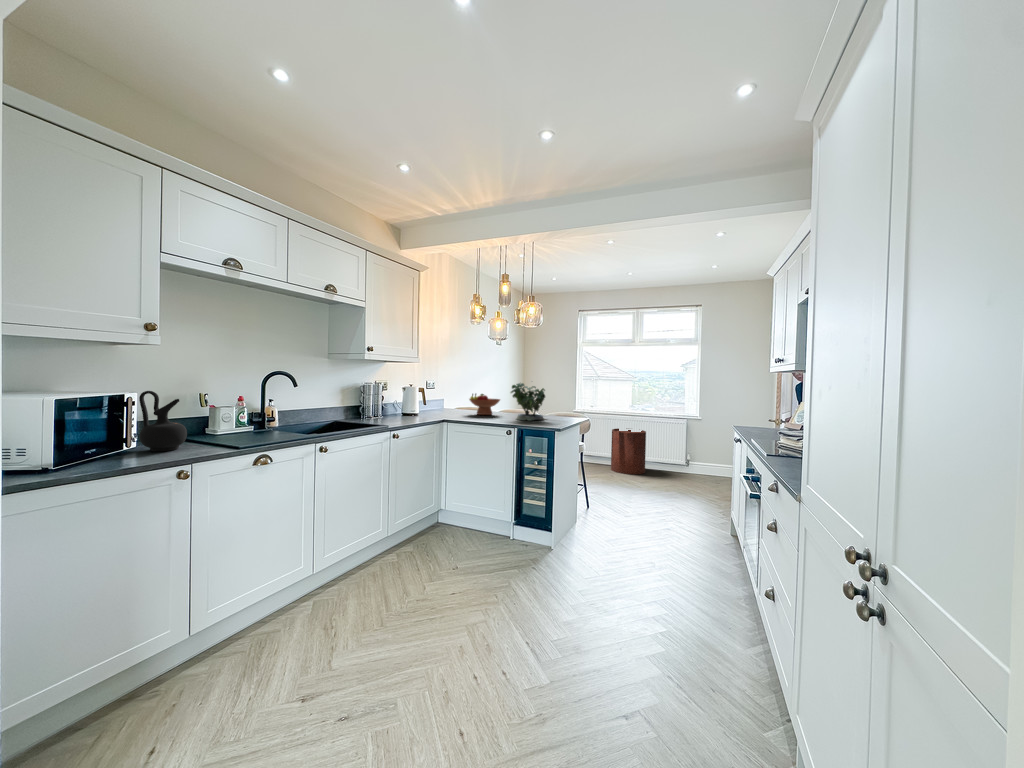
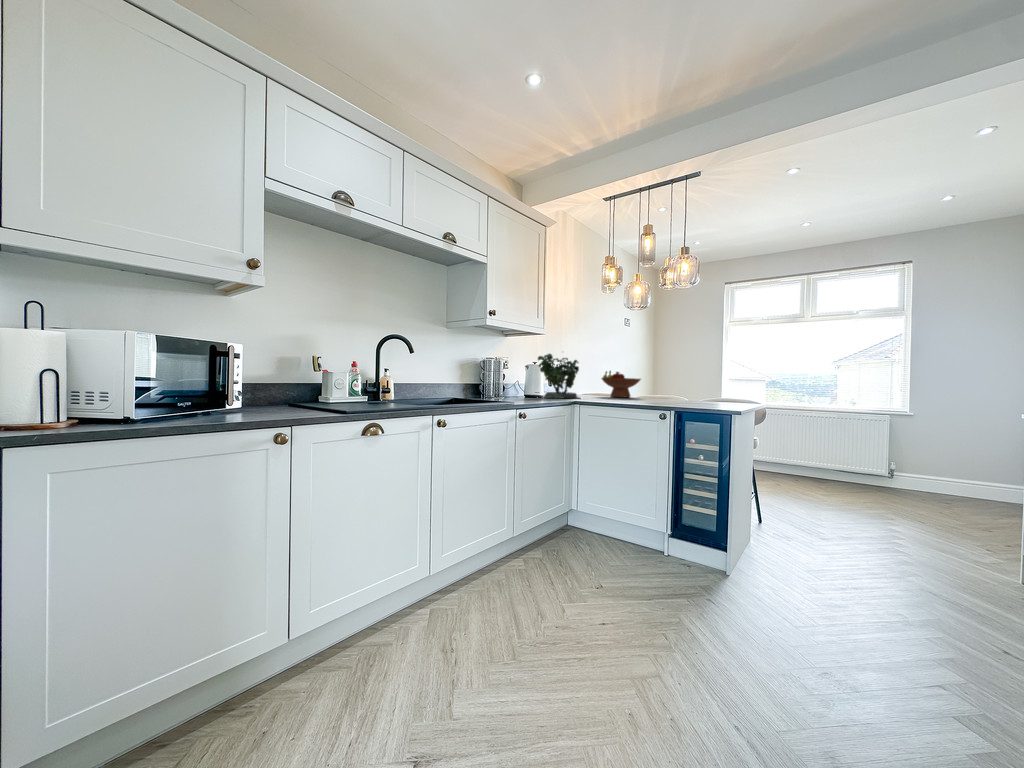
potted plant: present [511,383,546,421] -> present [538,354,579,398]
ceramic jug: present [139,391,187,451] -> none [241,339,292,412]
trash can: present [611,428,646,474] -> none [770,425,824,484]

